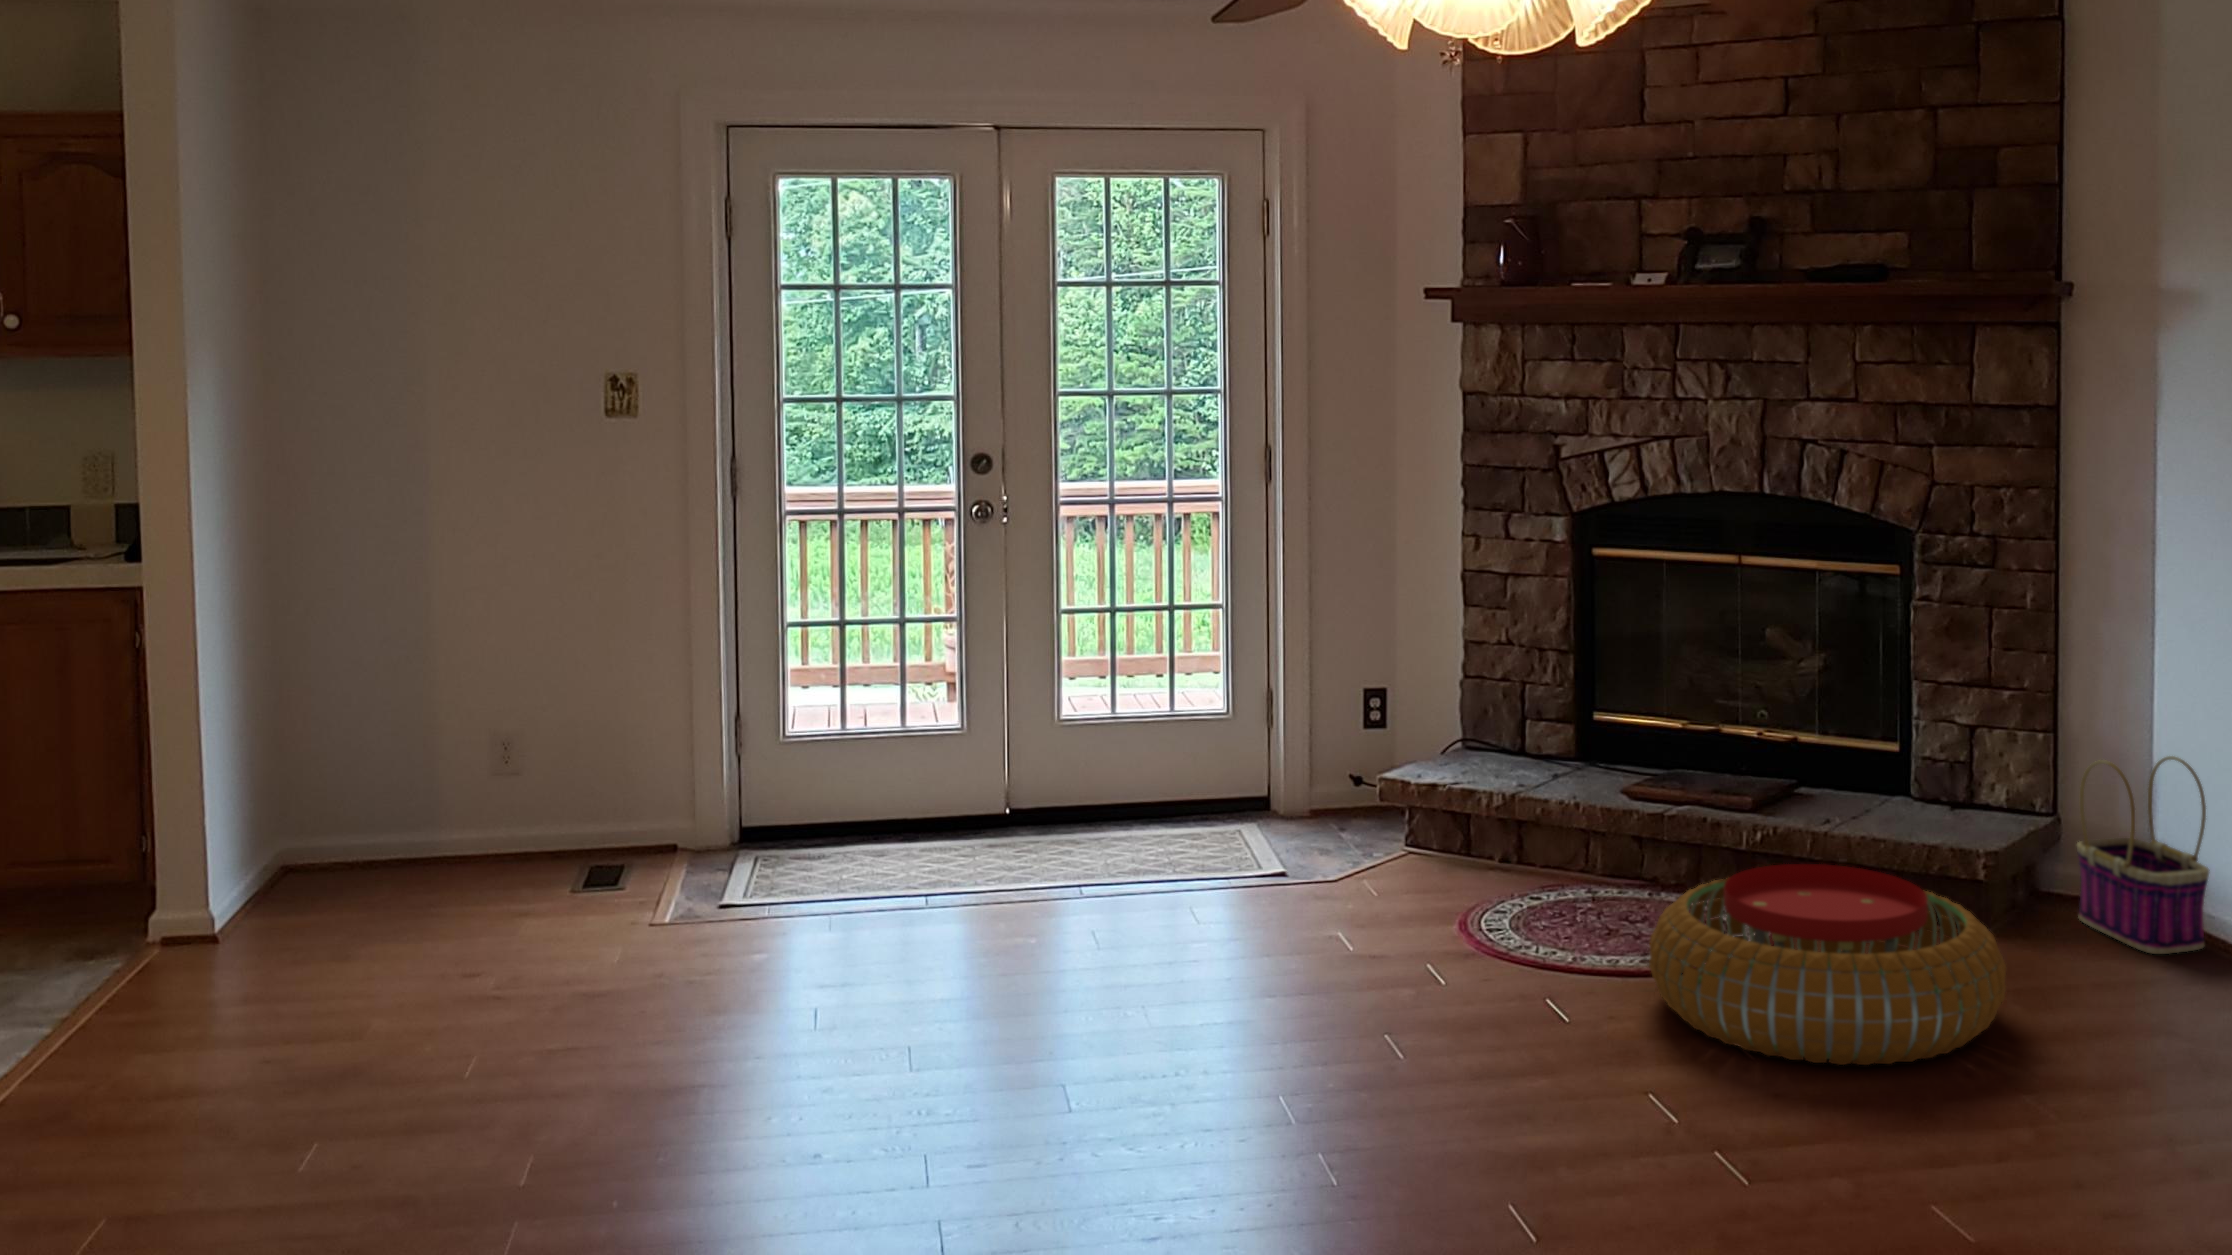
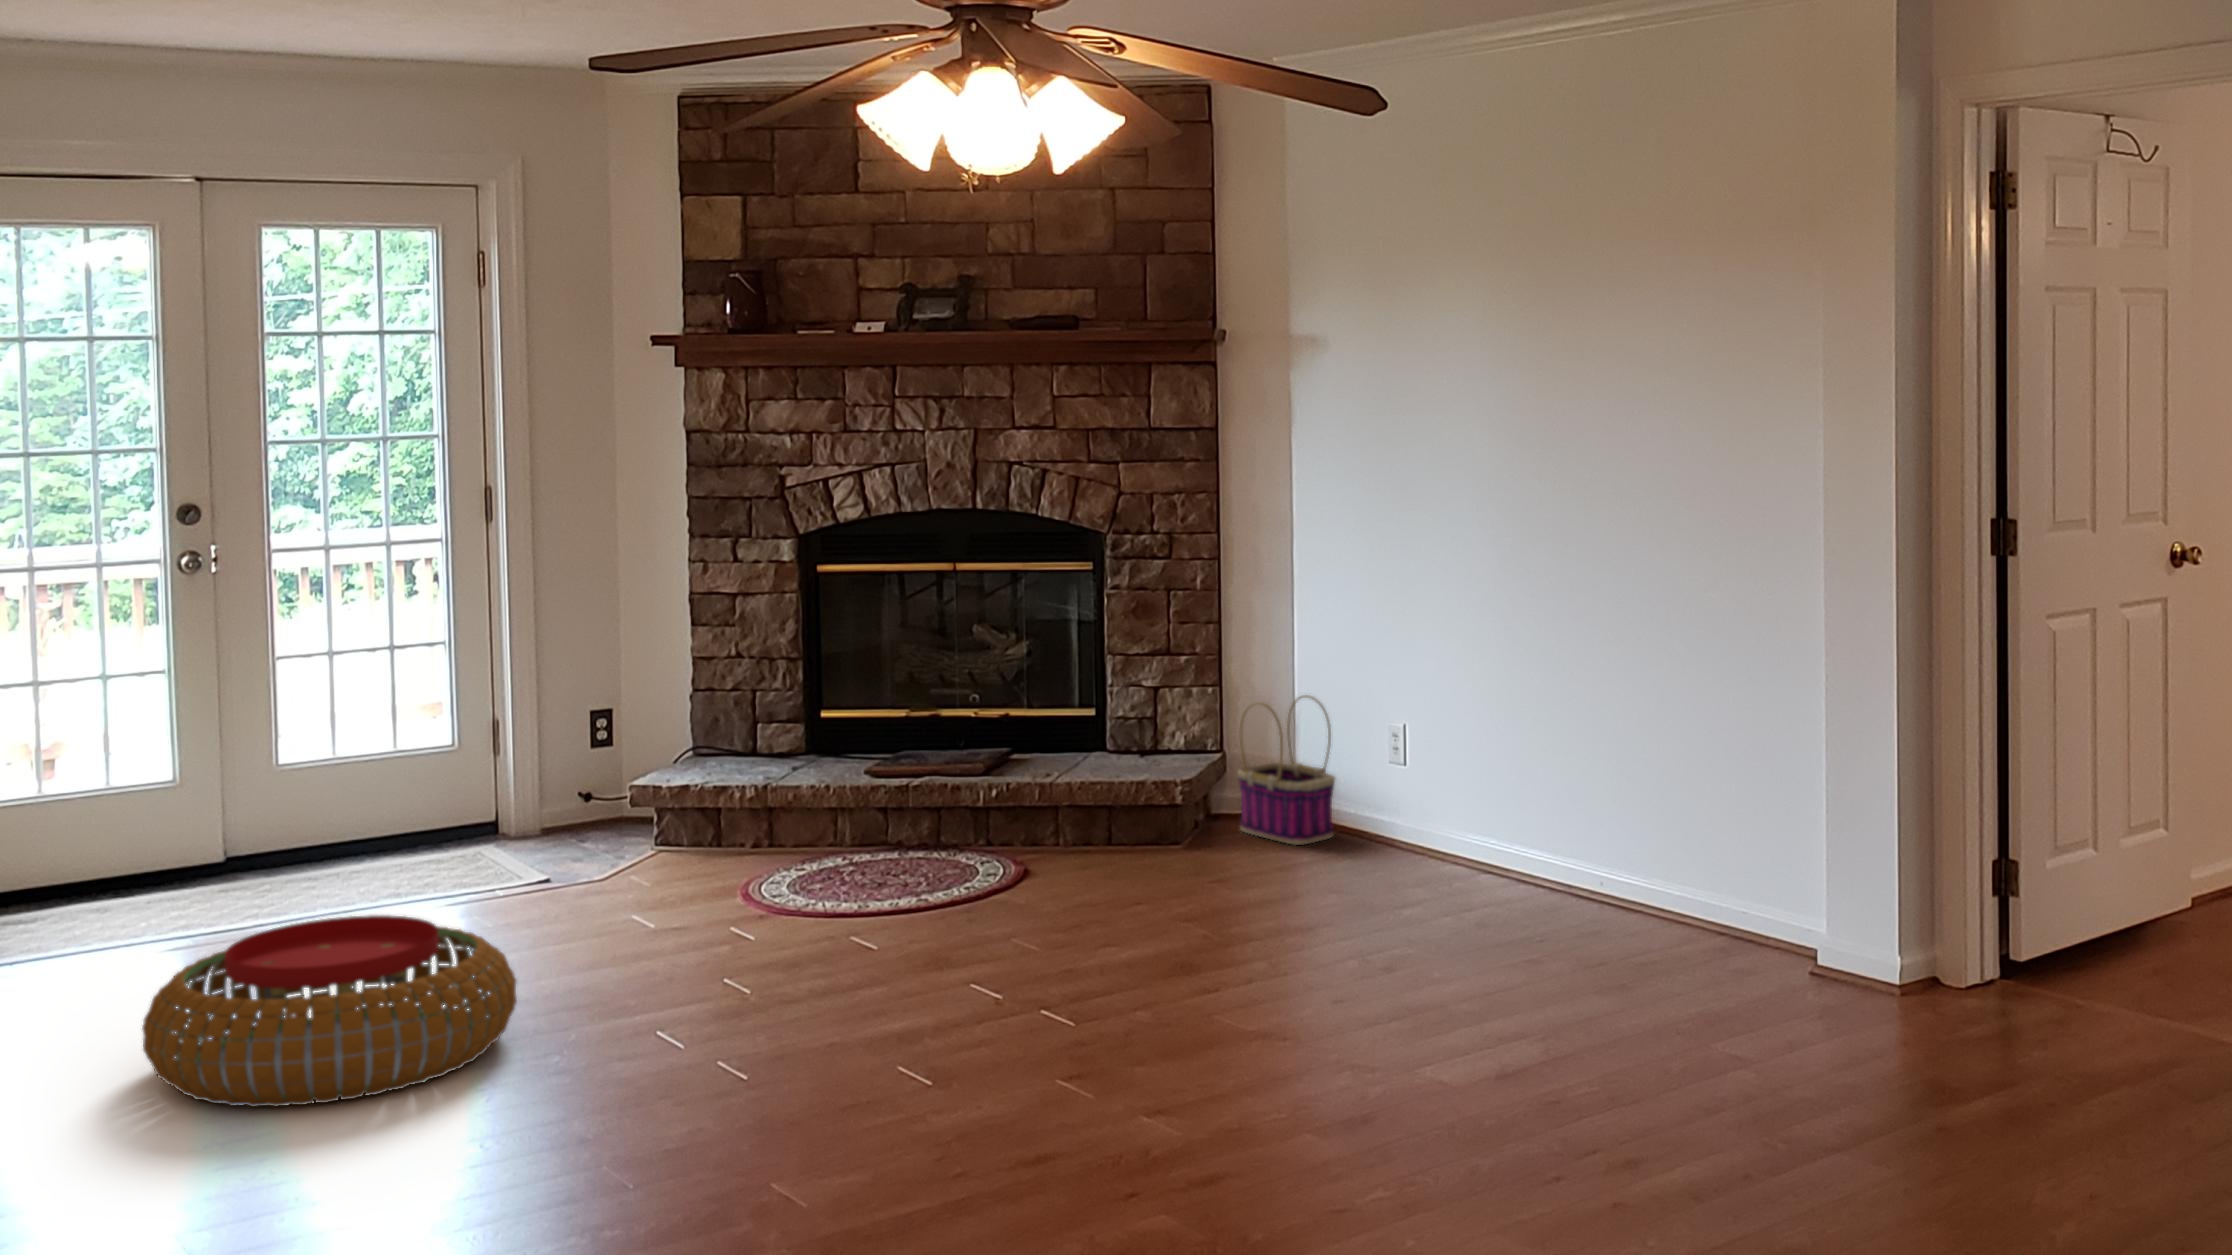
pouf: present [1649,864,2006,1065] -> present [142,915,517,1107]

